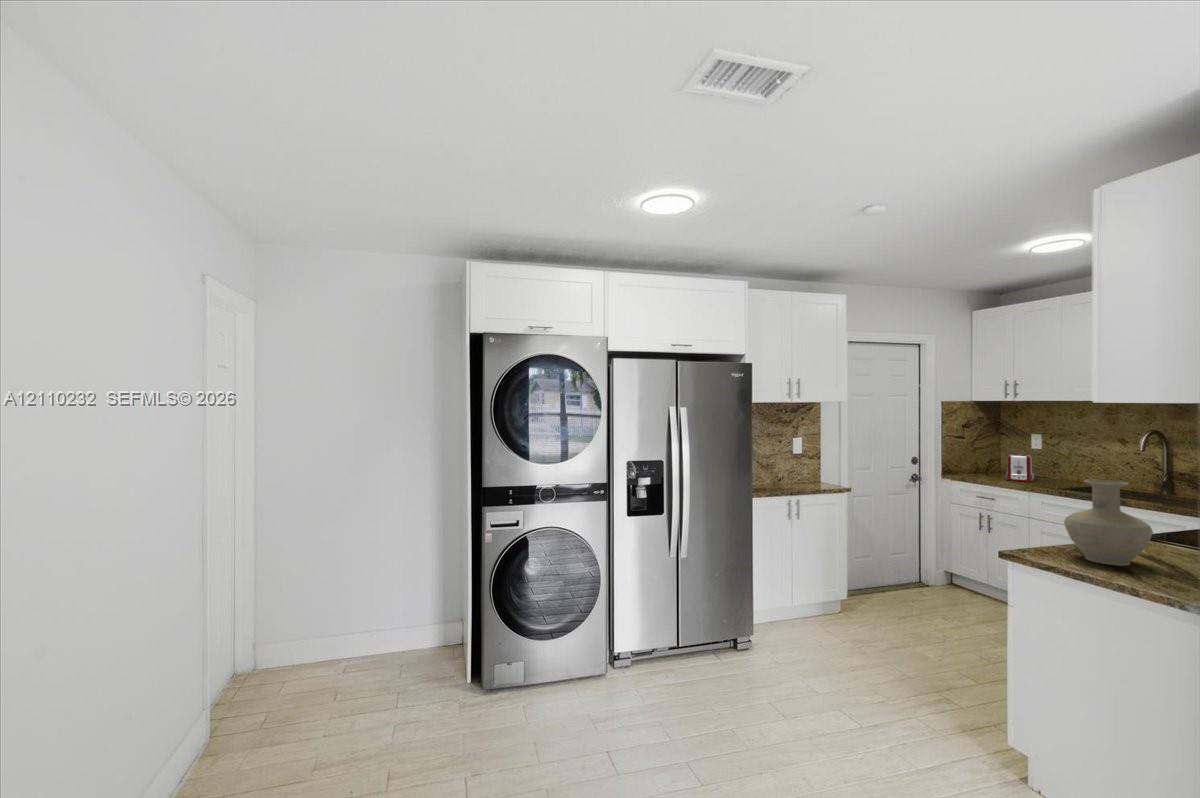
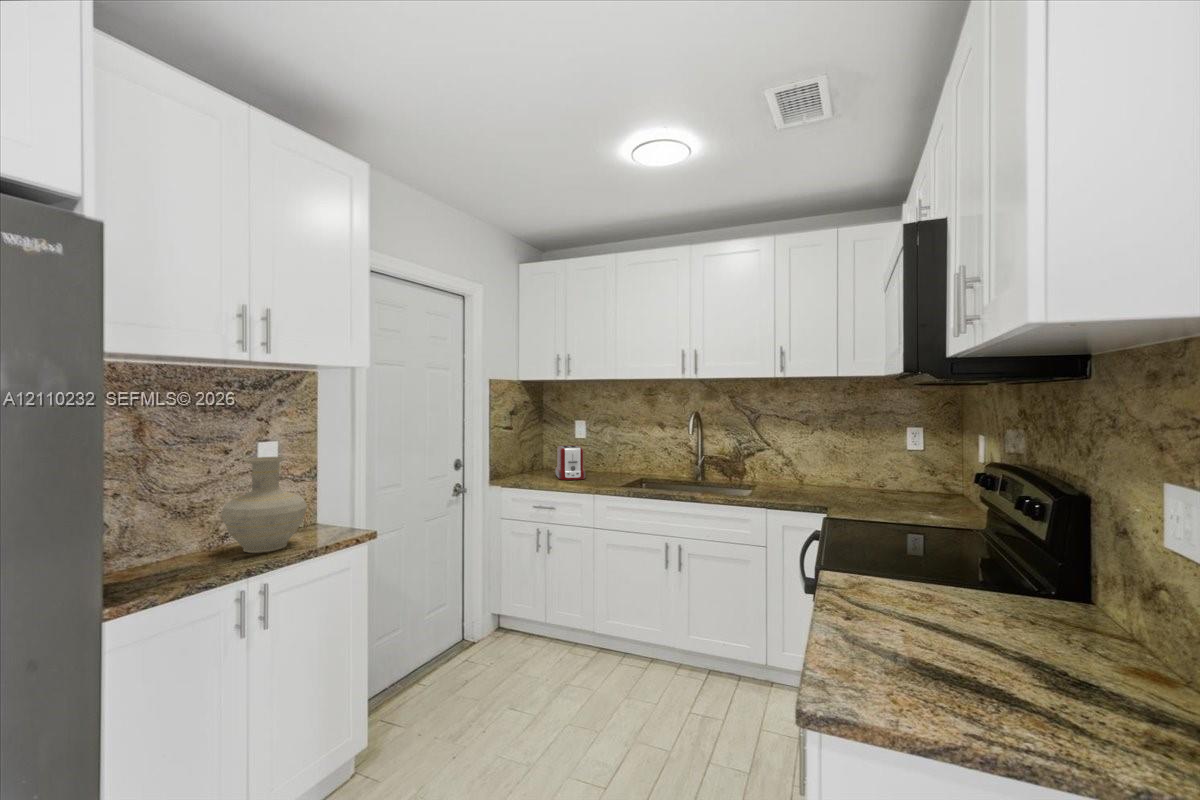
vase: present [1064,480,1153,566] -> present [221,457,307,553]

